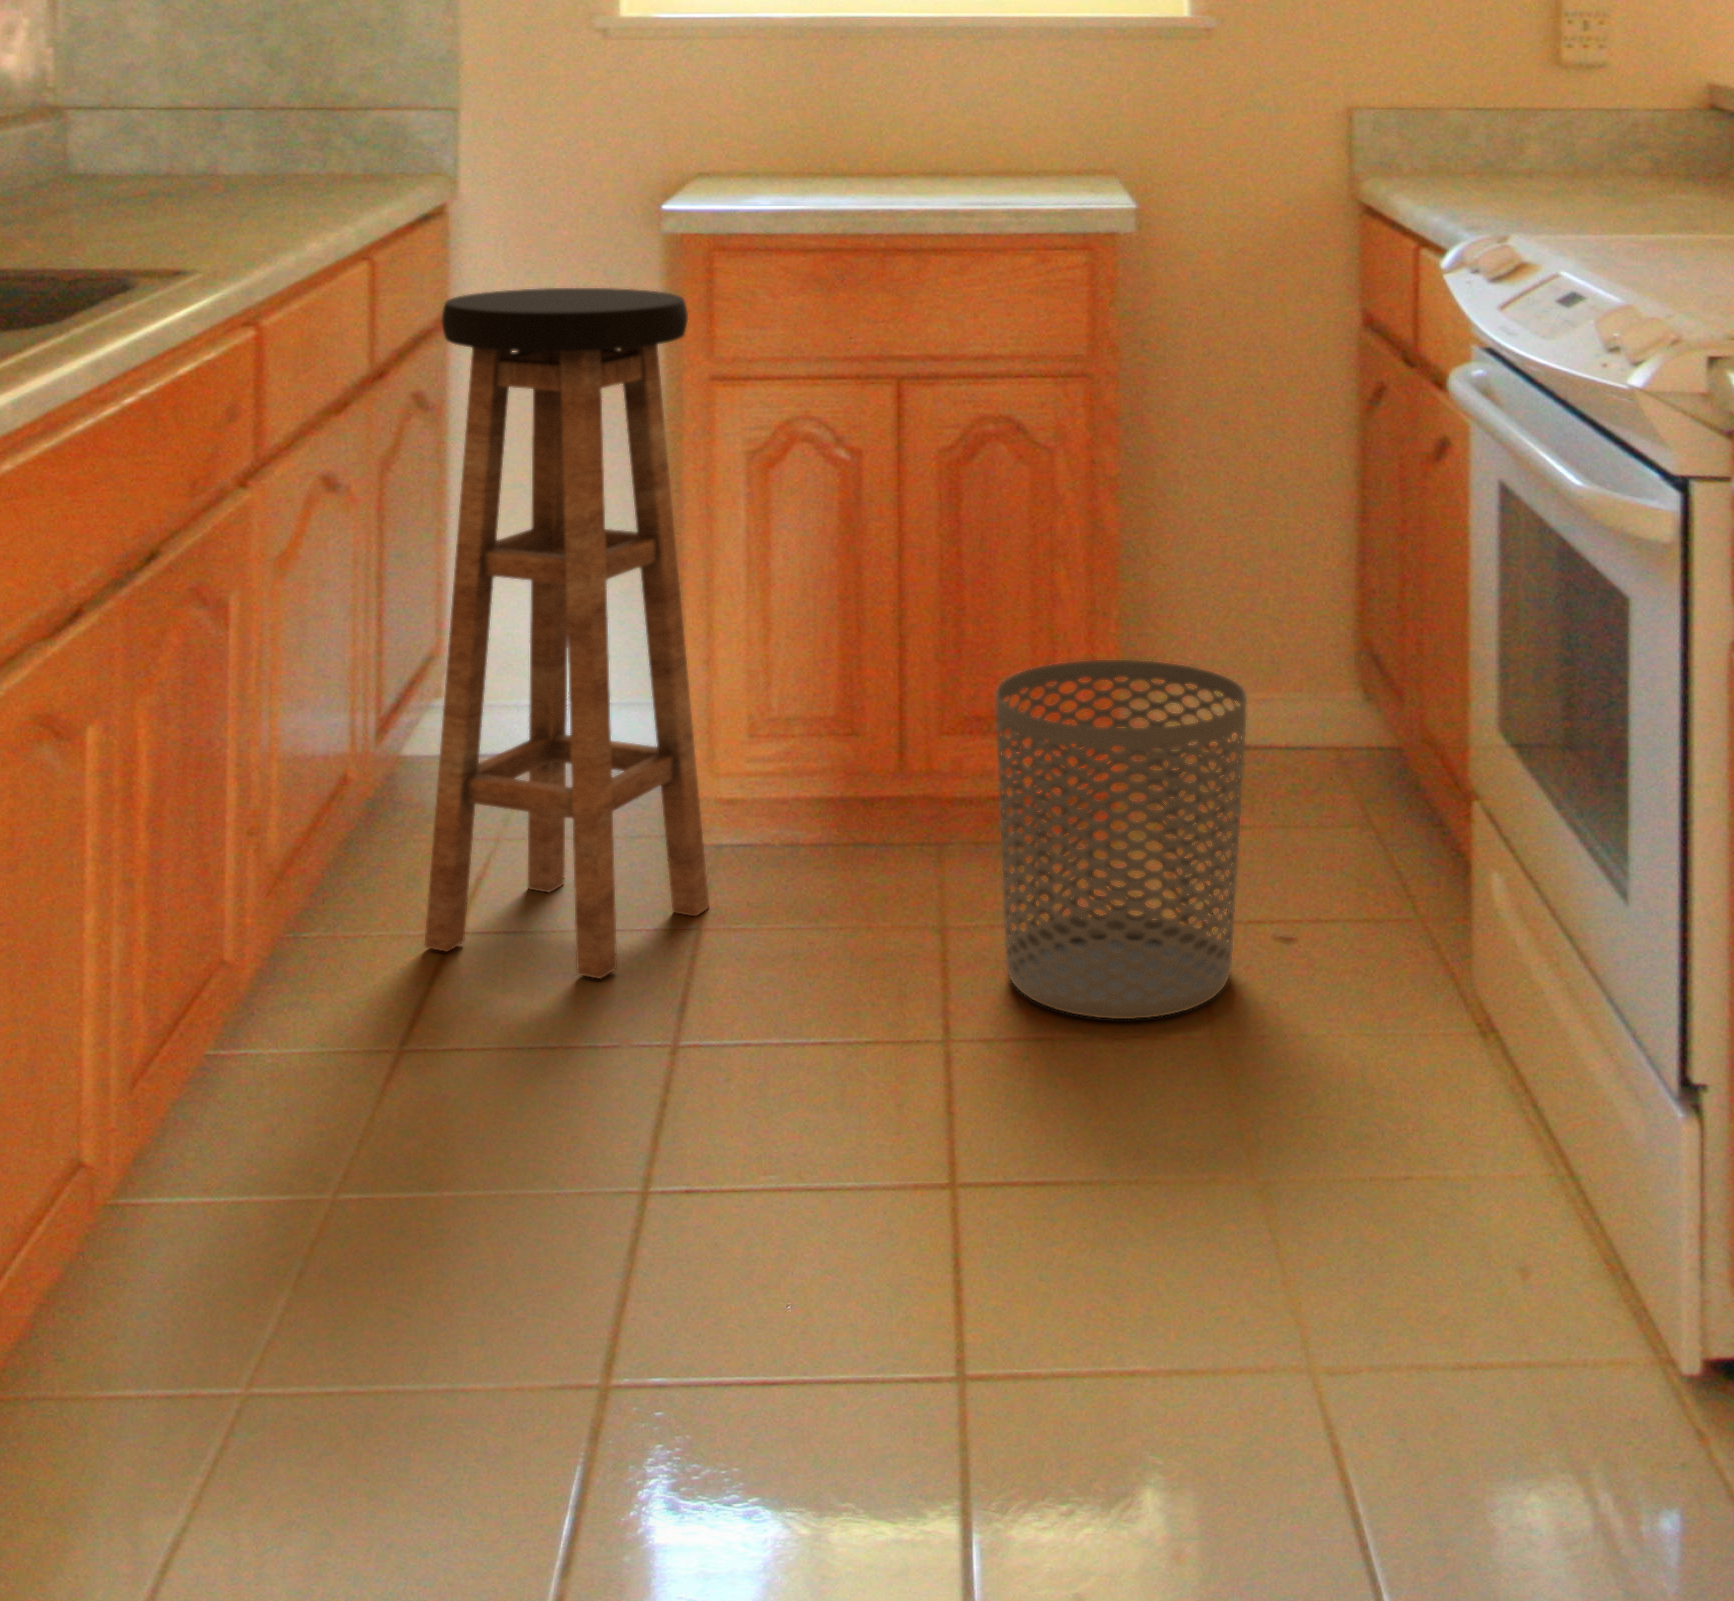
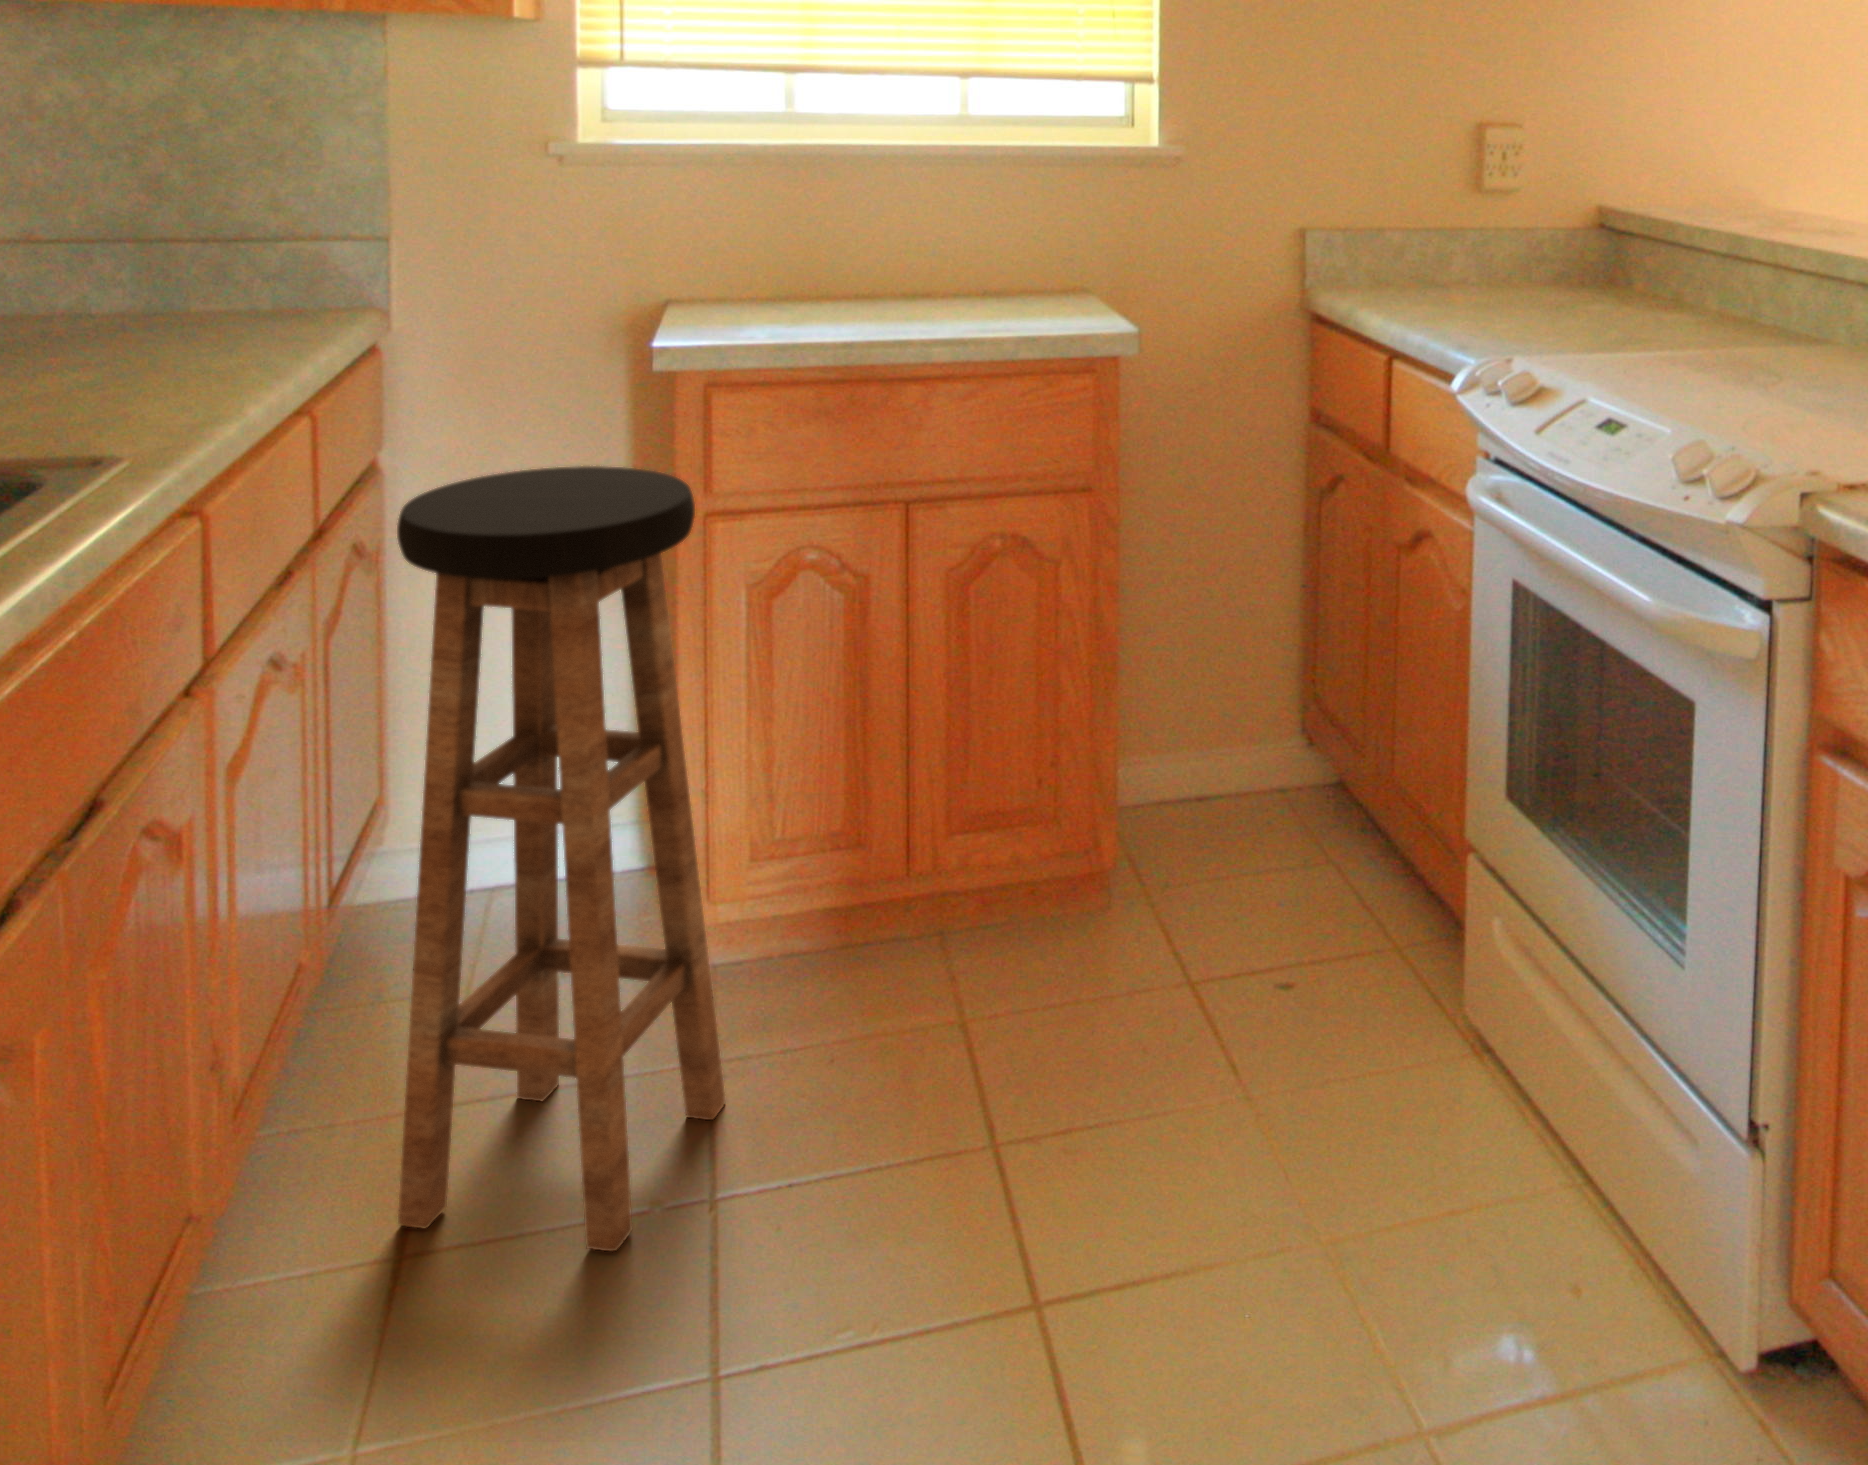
waste bin: present [996,660,1247,1019] -> none [1052,824,1308,1234]

